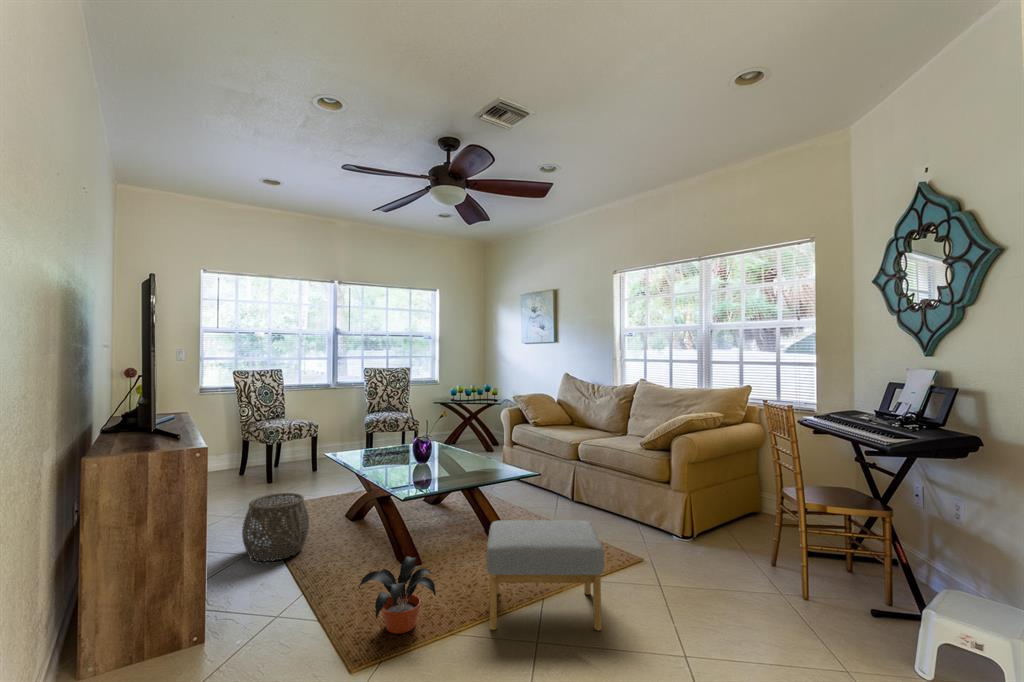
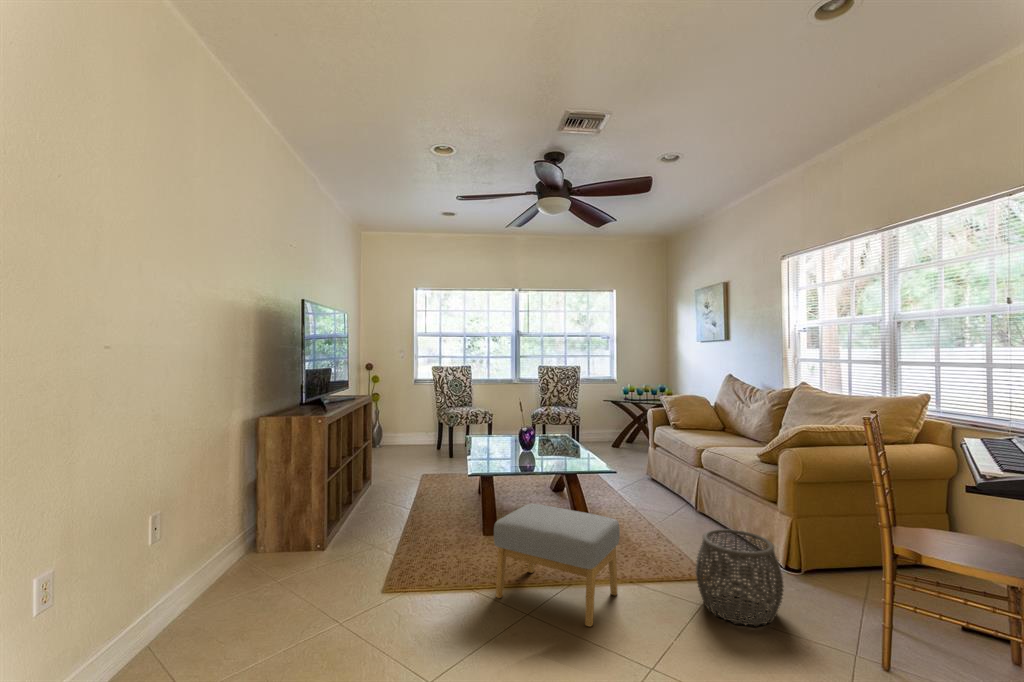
woven basket: present [242,493,309,562] -> present [696,529,784,626]
potted plant: present [358,556,436,634] -> none [405,519,467,580]

